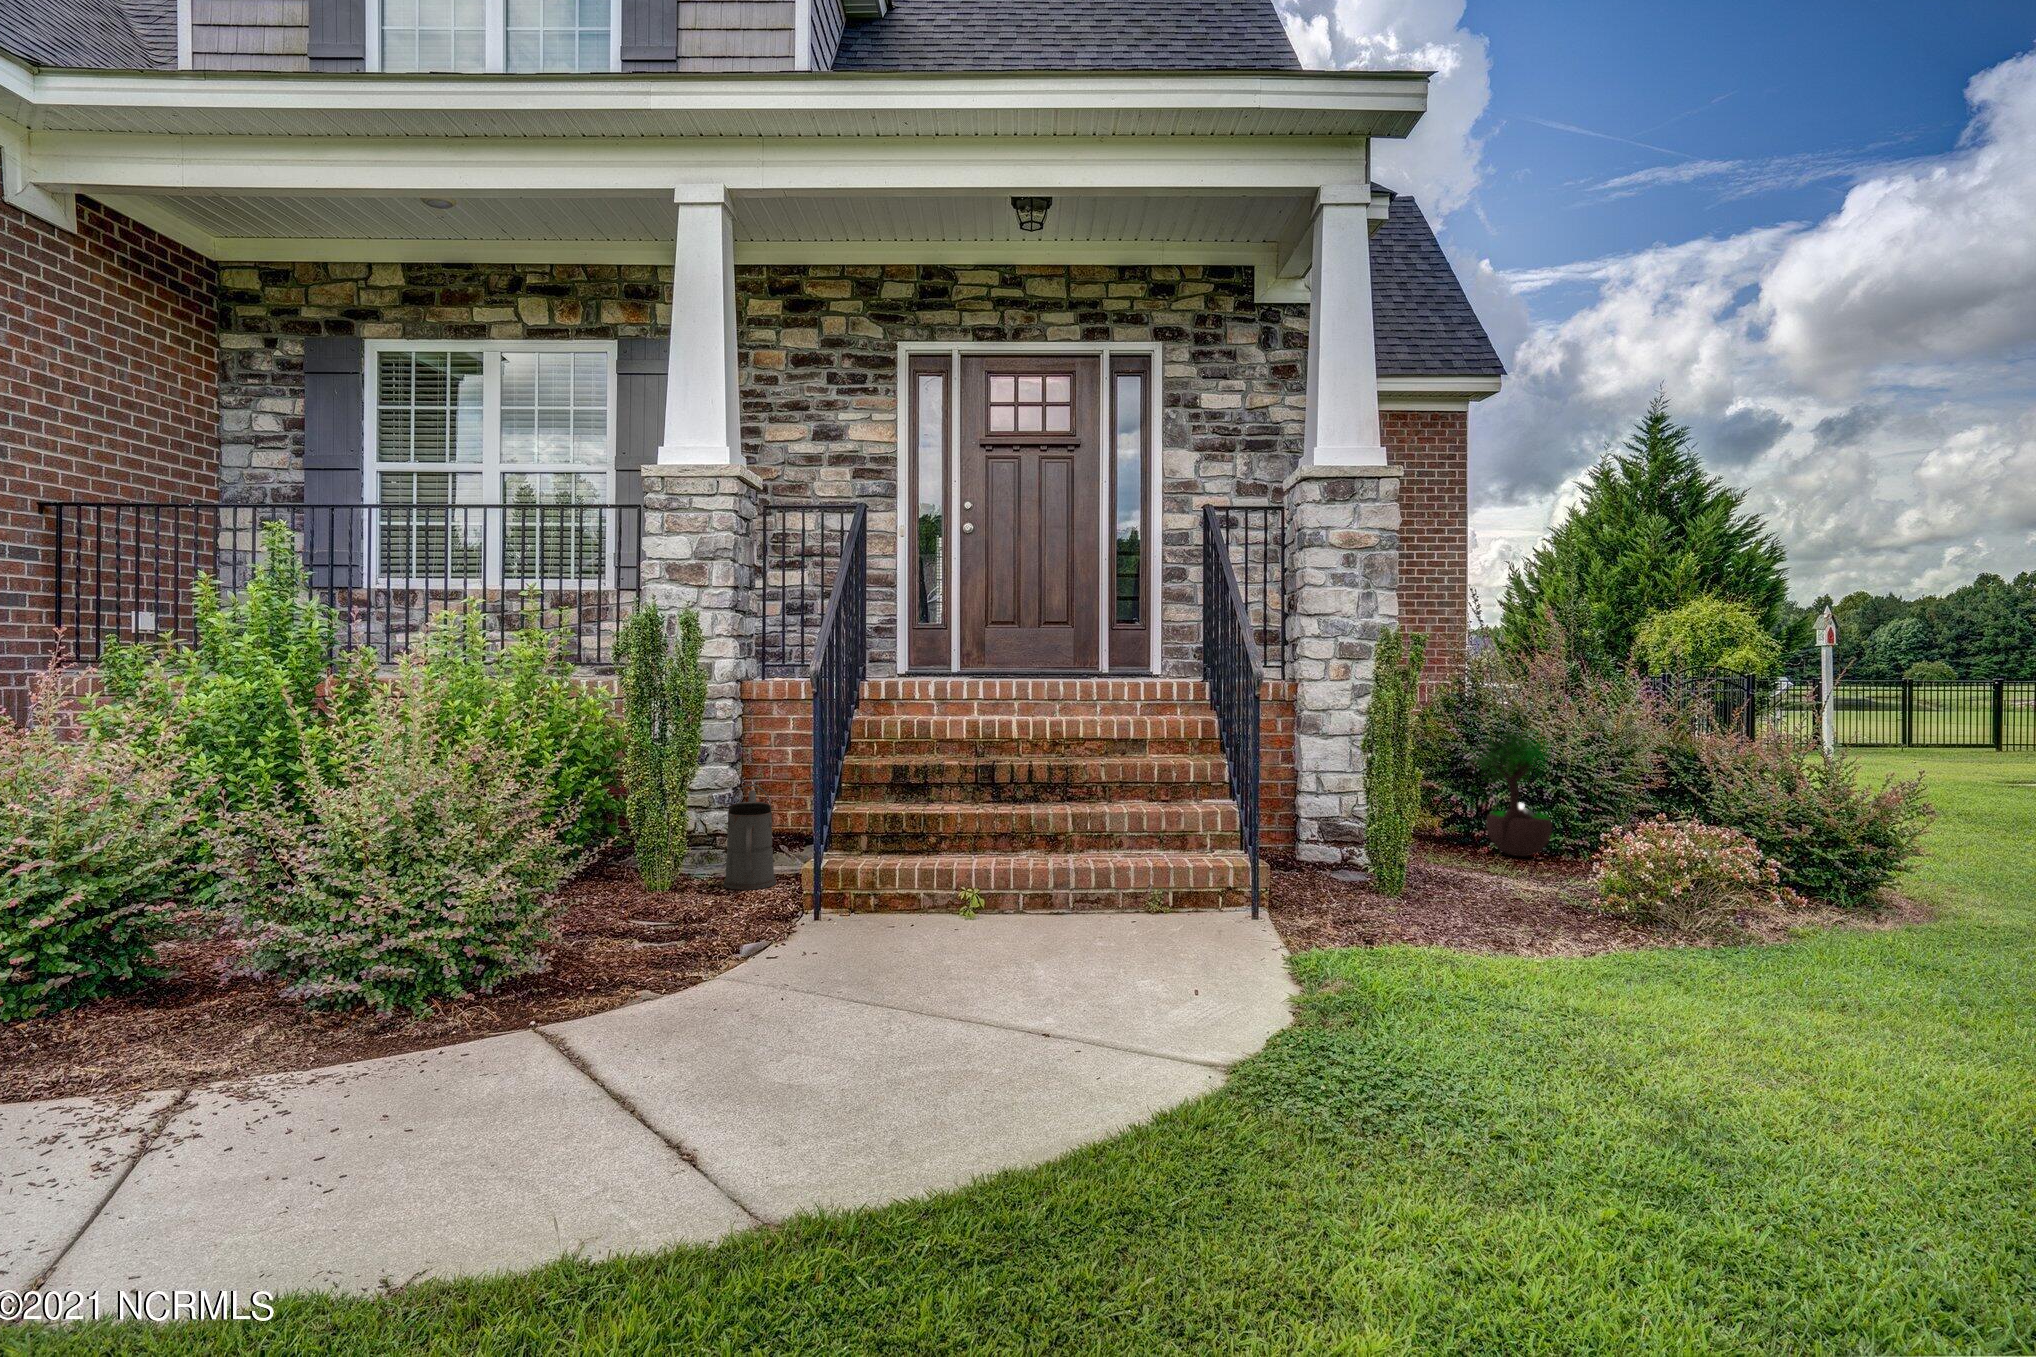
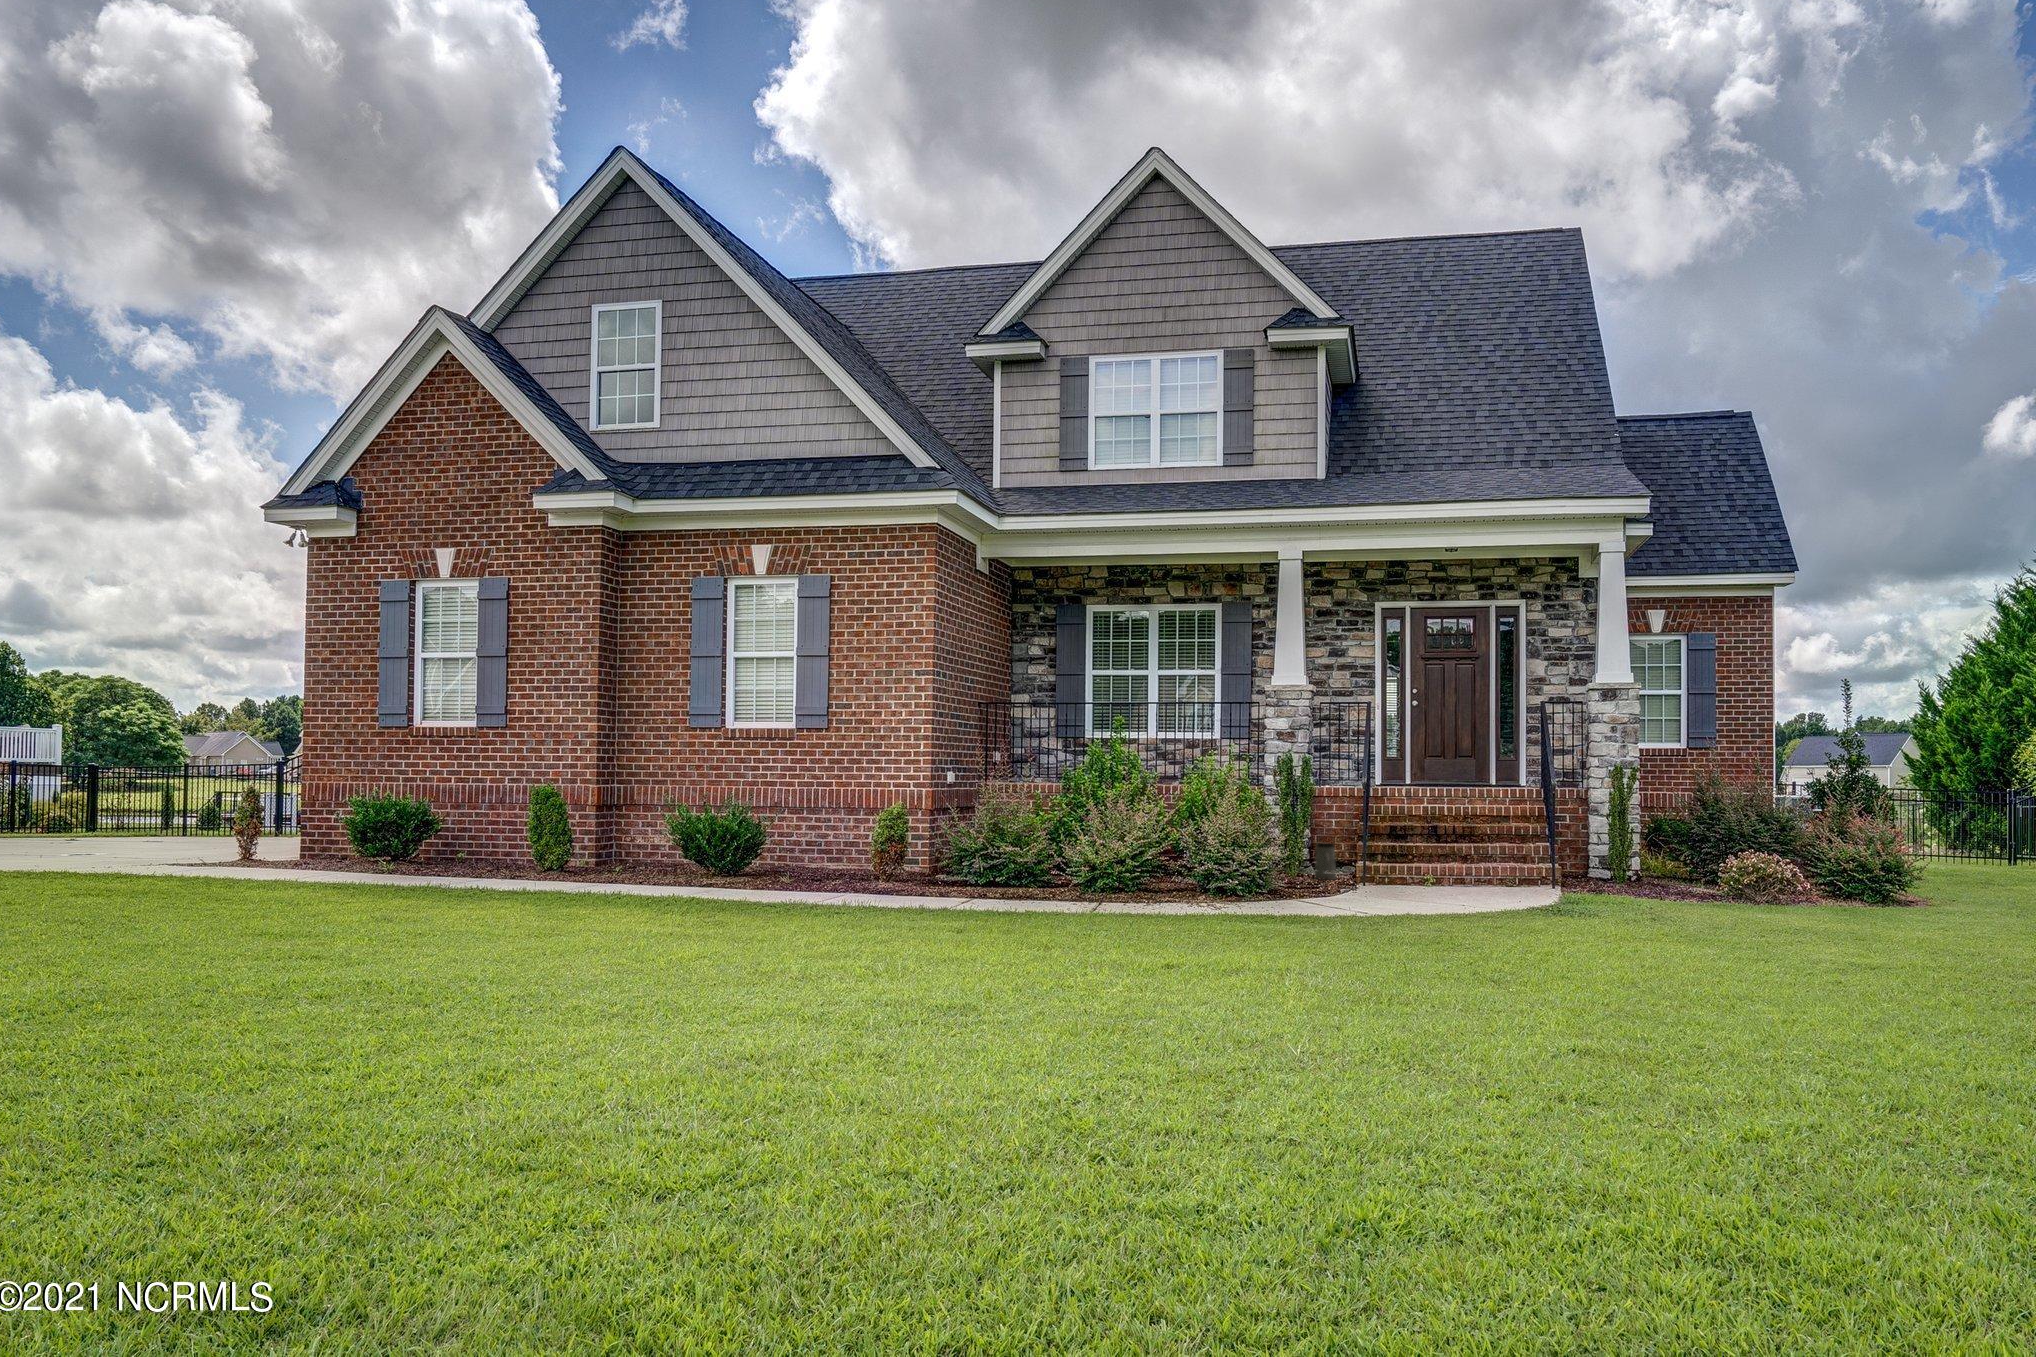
potted tree: present [1473,719,1557,856] -> none [1690,811,1739,885]

